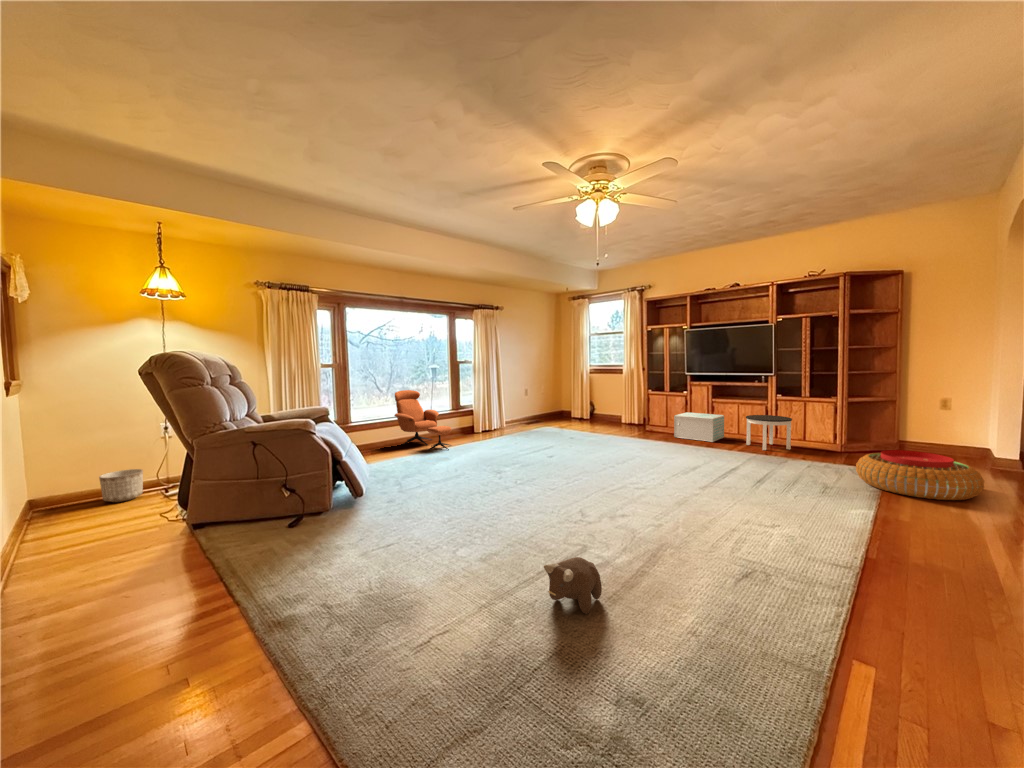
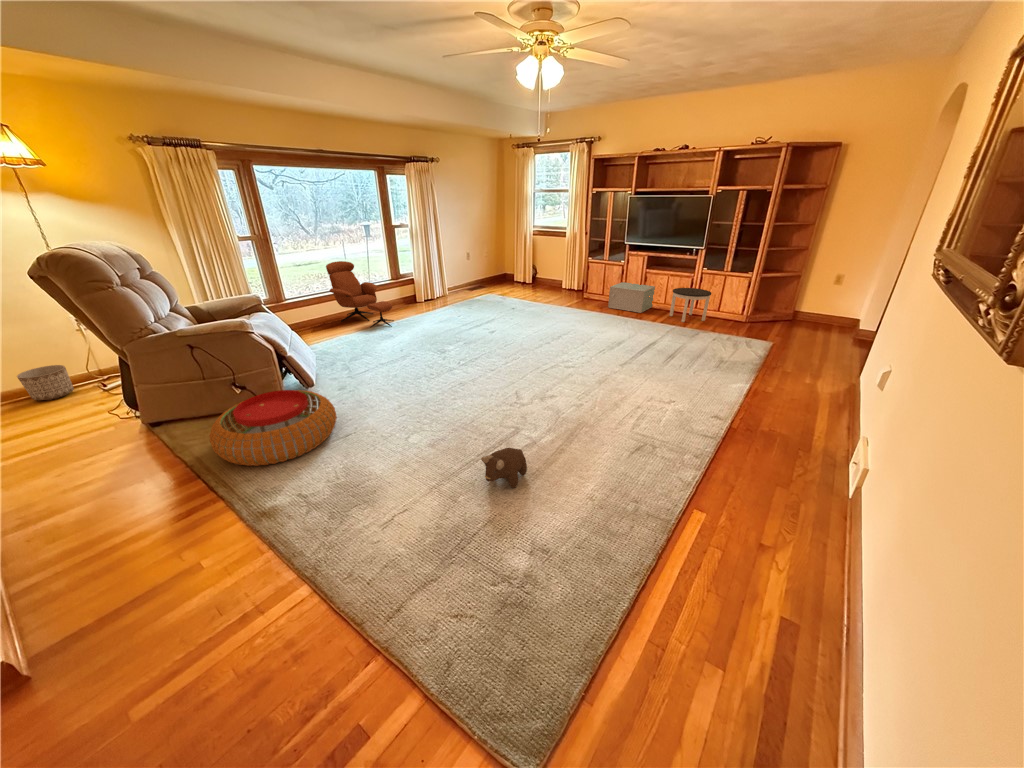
pouf: present [856,450,984,500] -> present [210,390,337,466]

